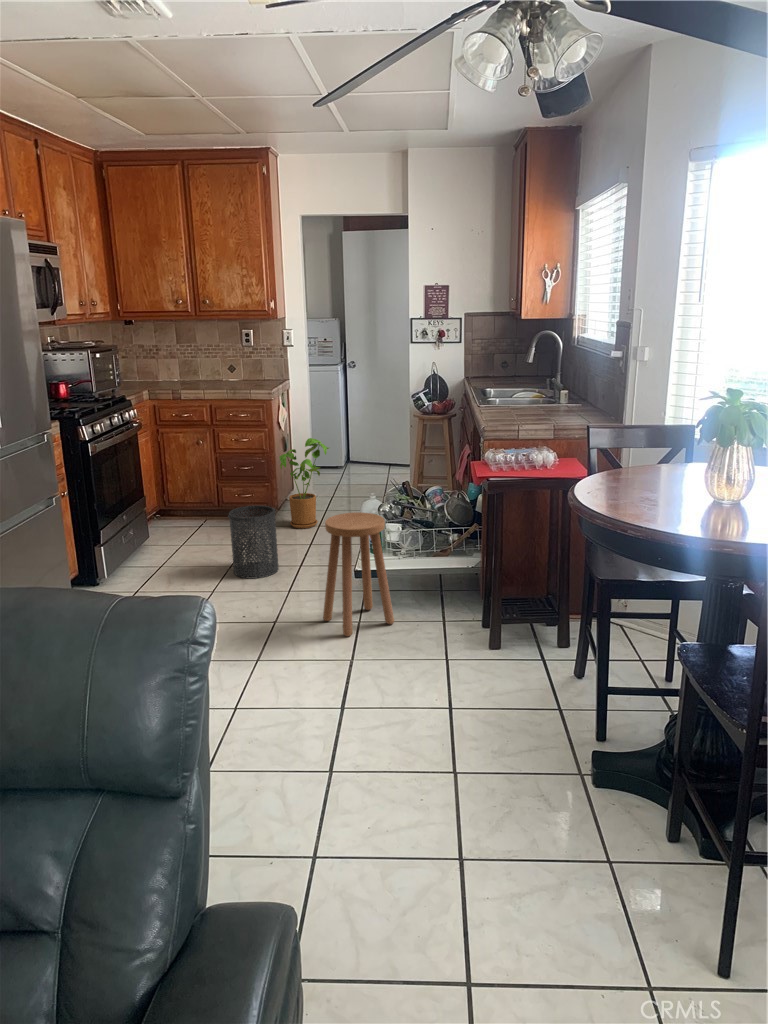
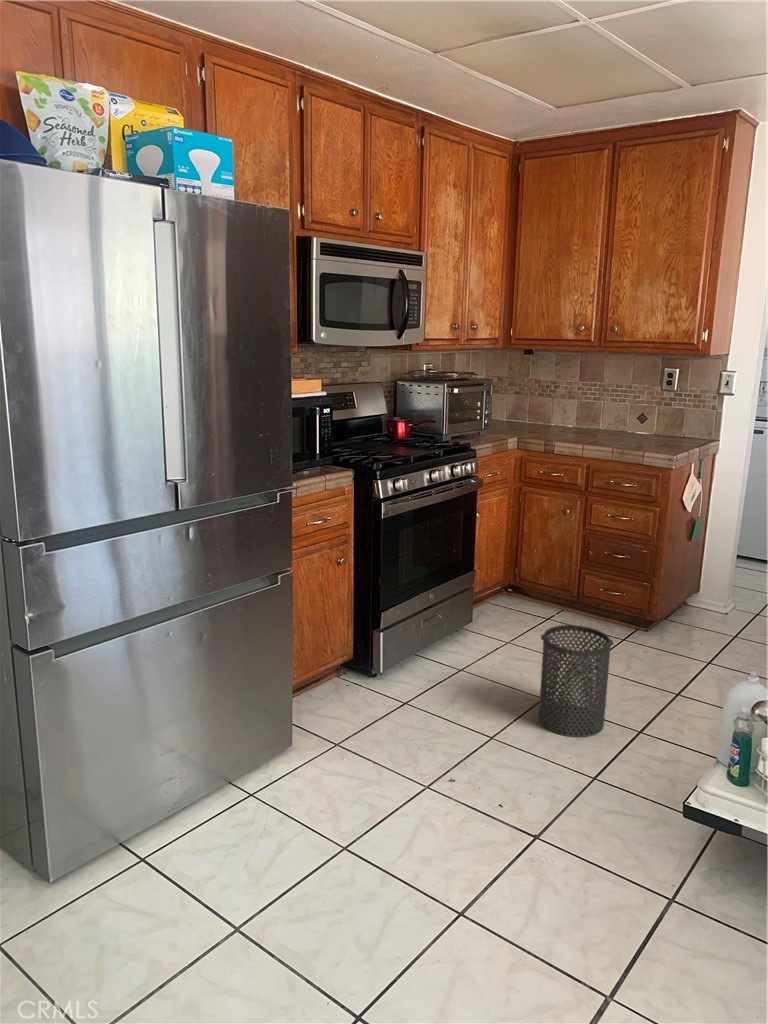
house plant: present [279,438,329,529] -> none [666,537,752,665]
stool: present [323,513,394,636] -> none [609,705,740,930]

